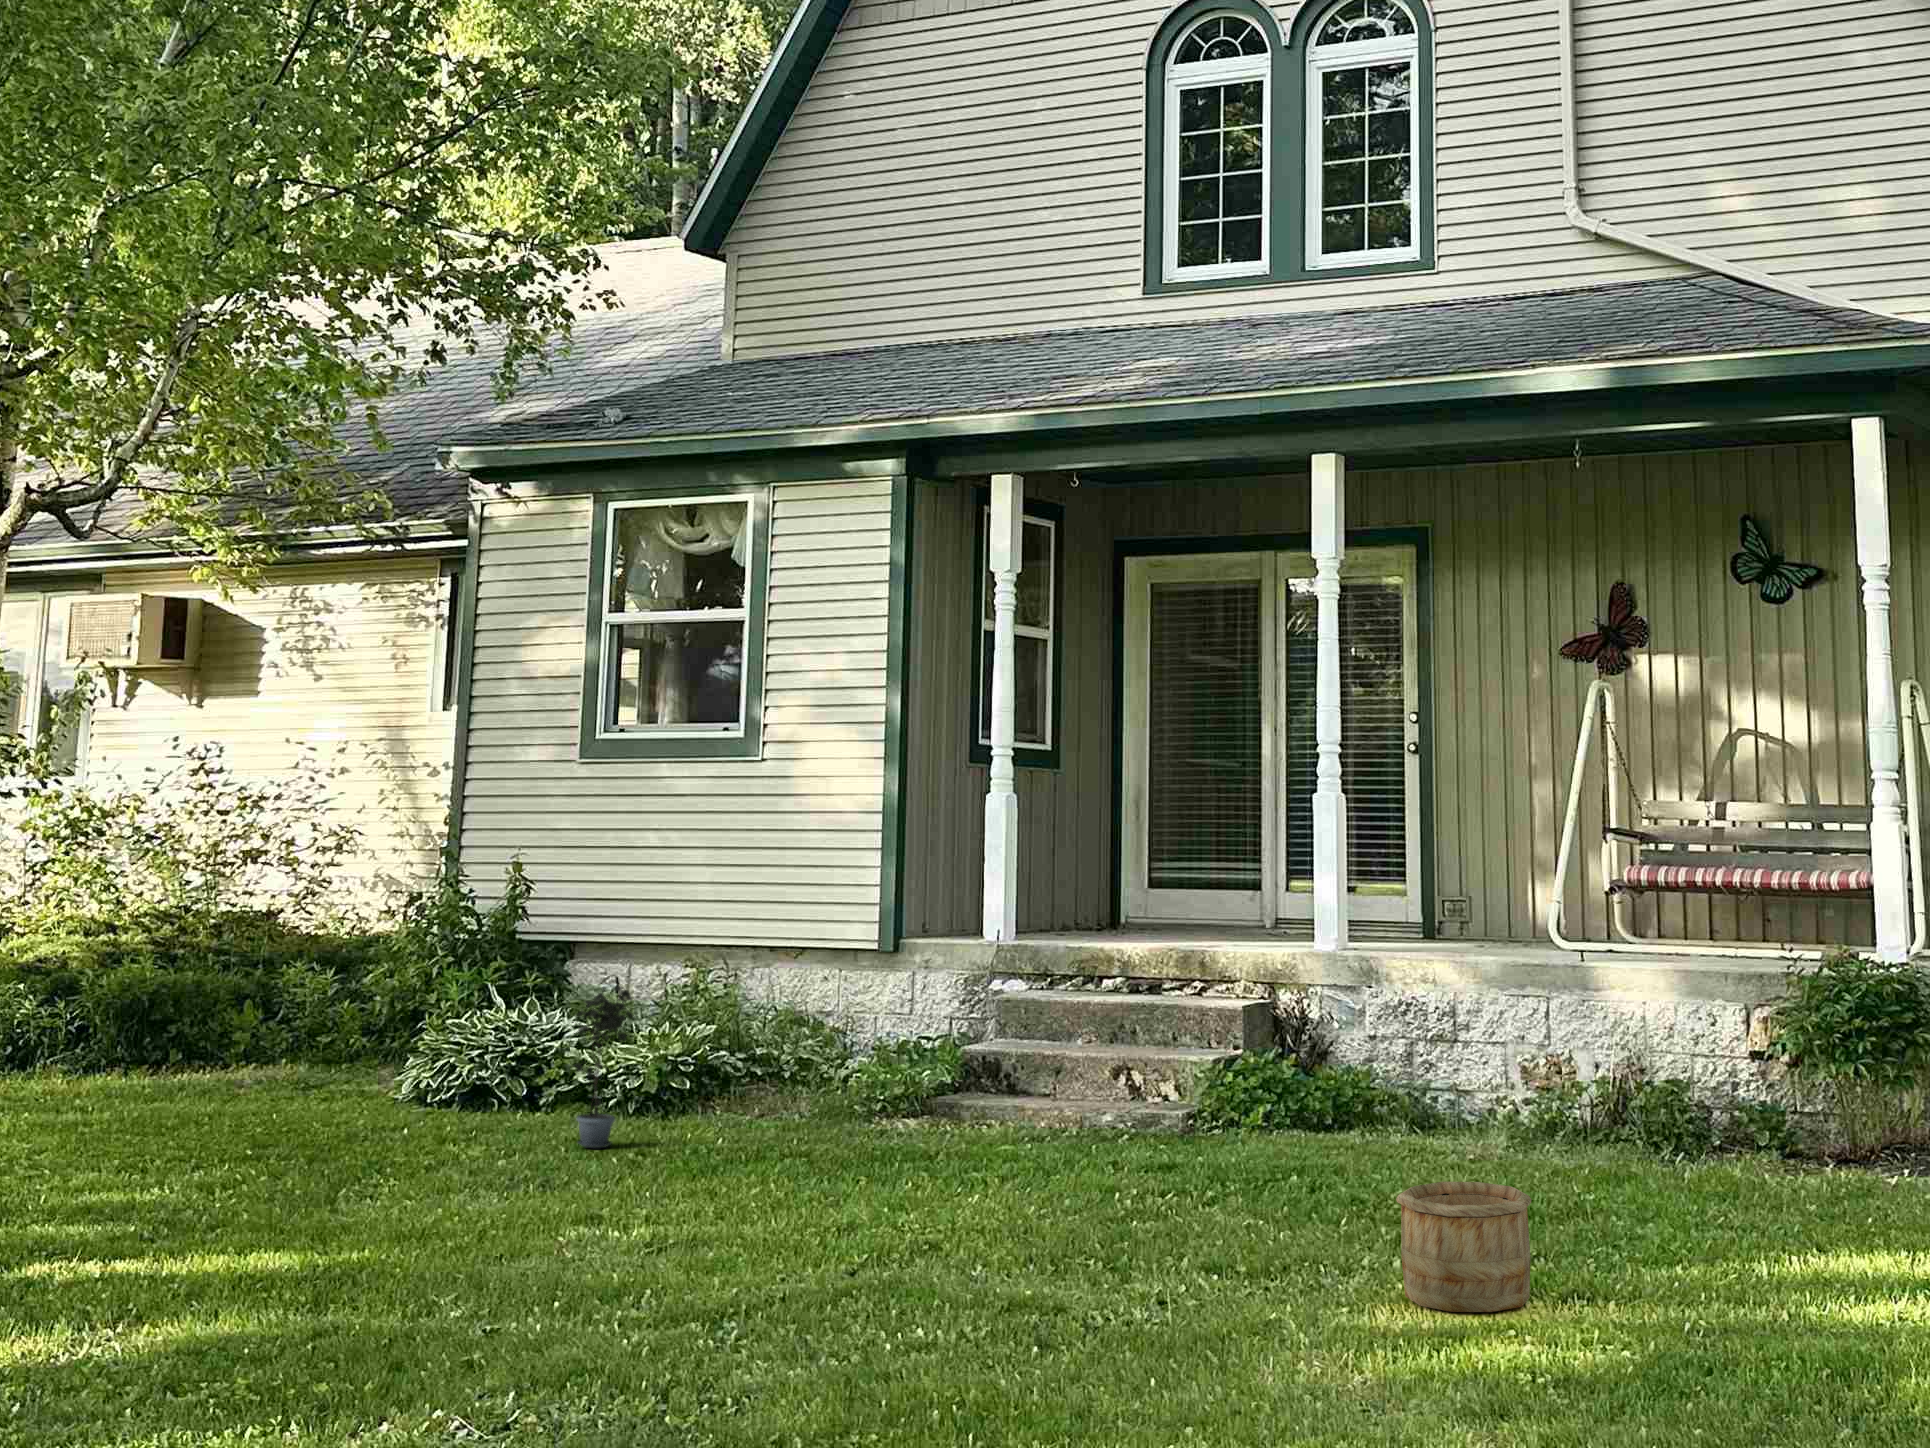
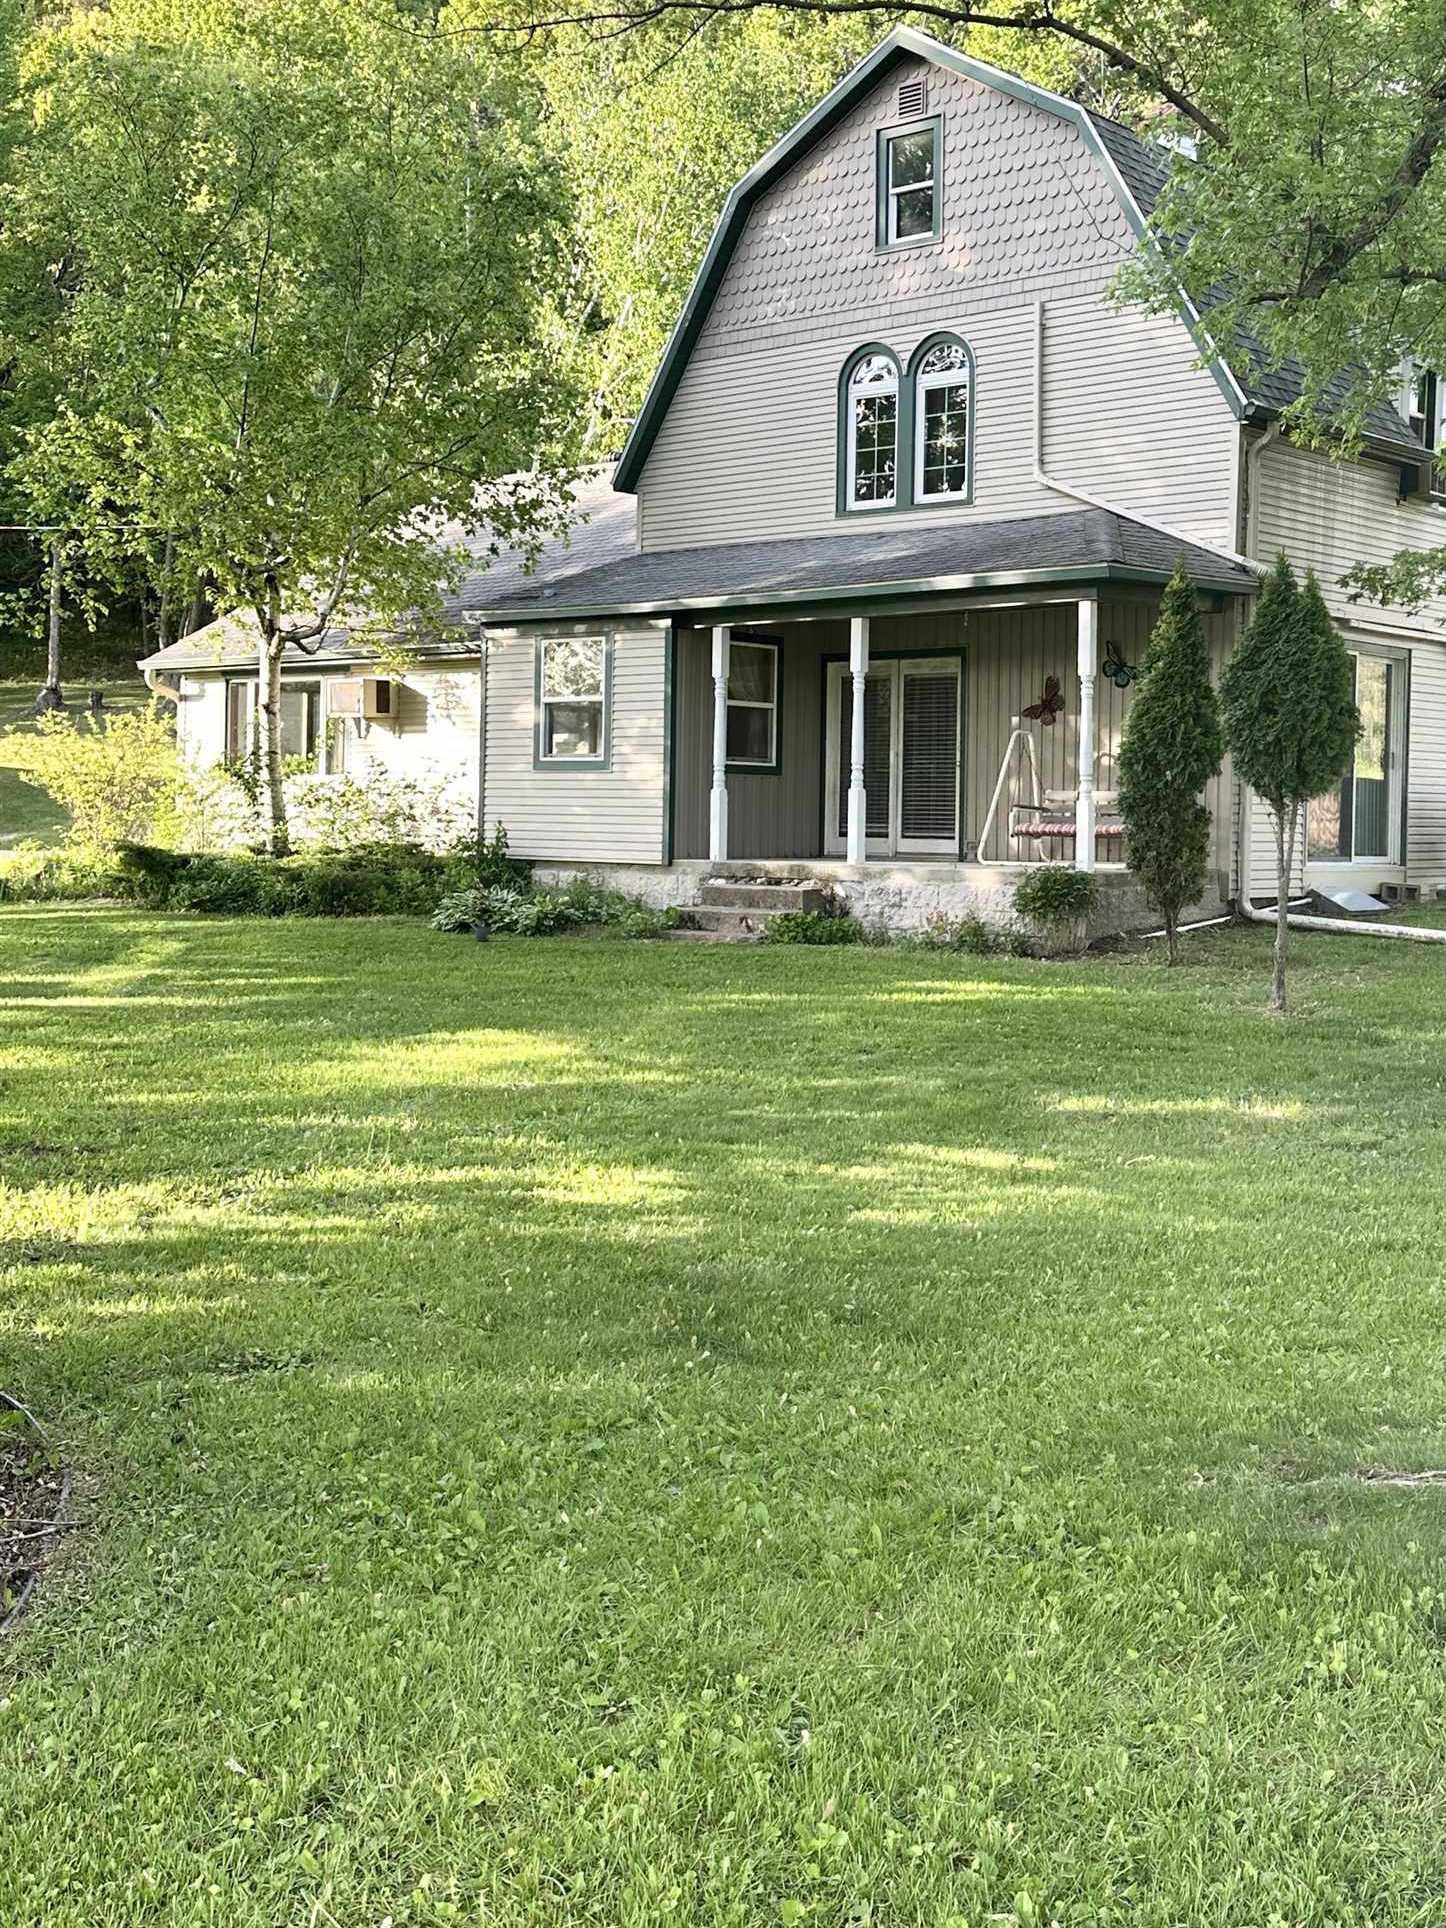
wooden bucket: present [1396,1182,1531,1312] -> none [685,939,737,985]

